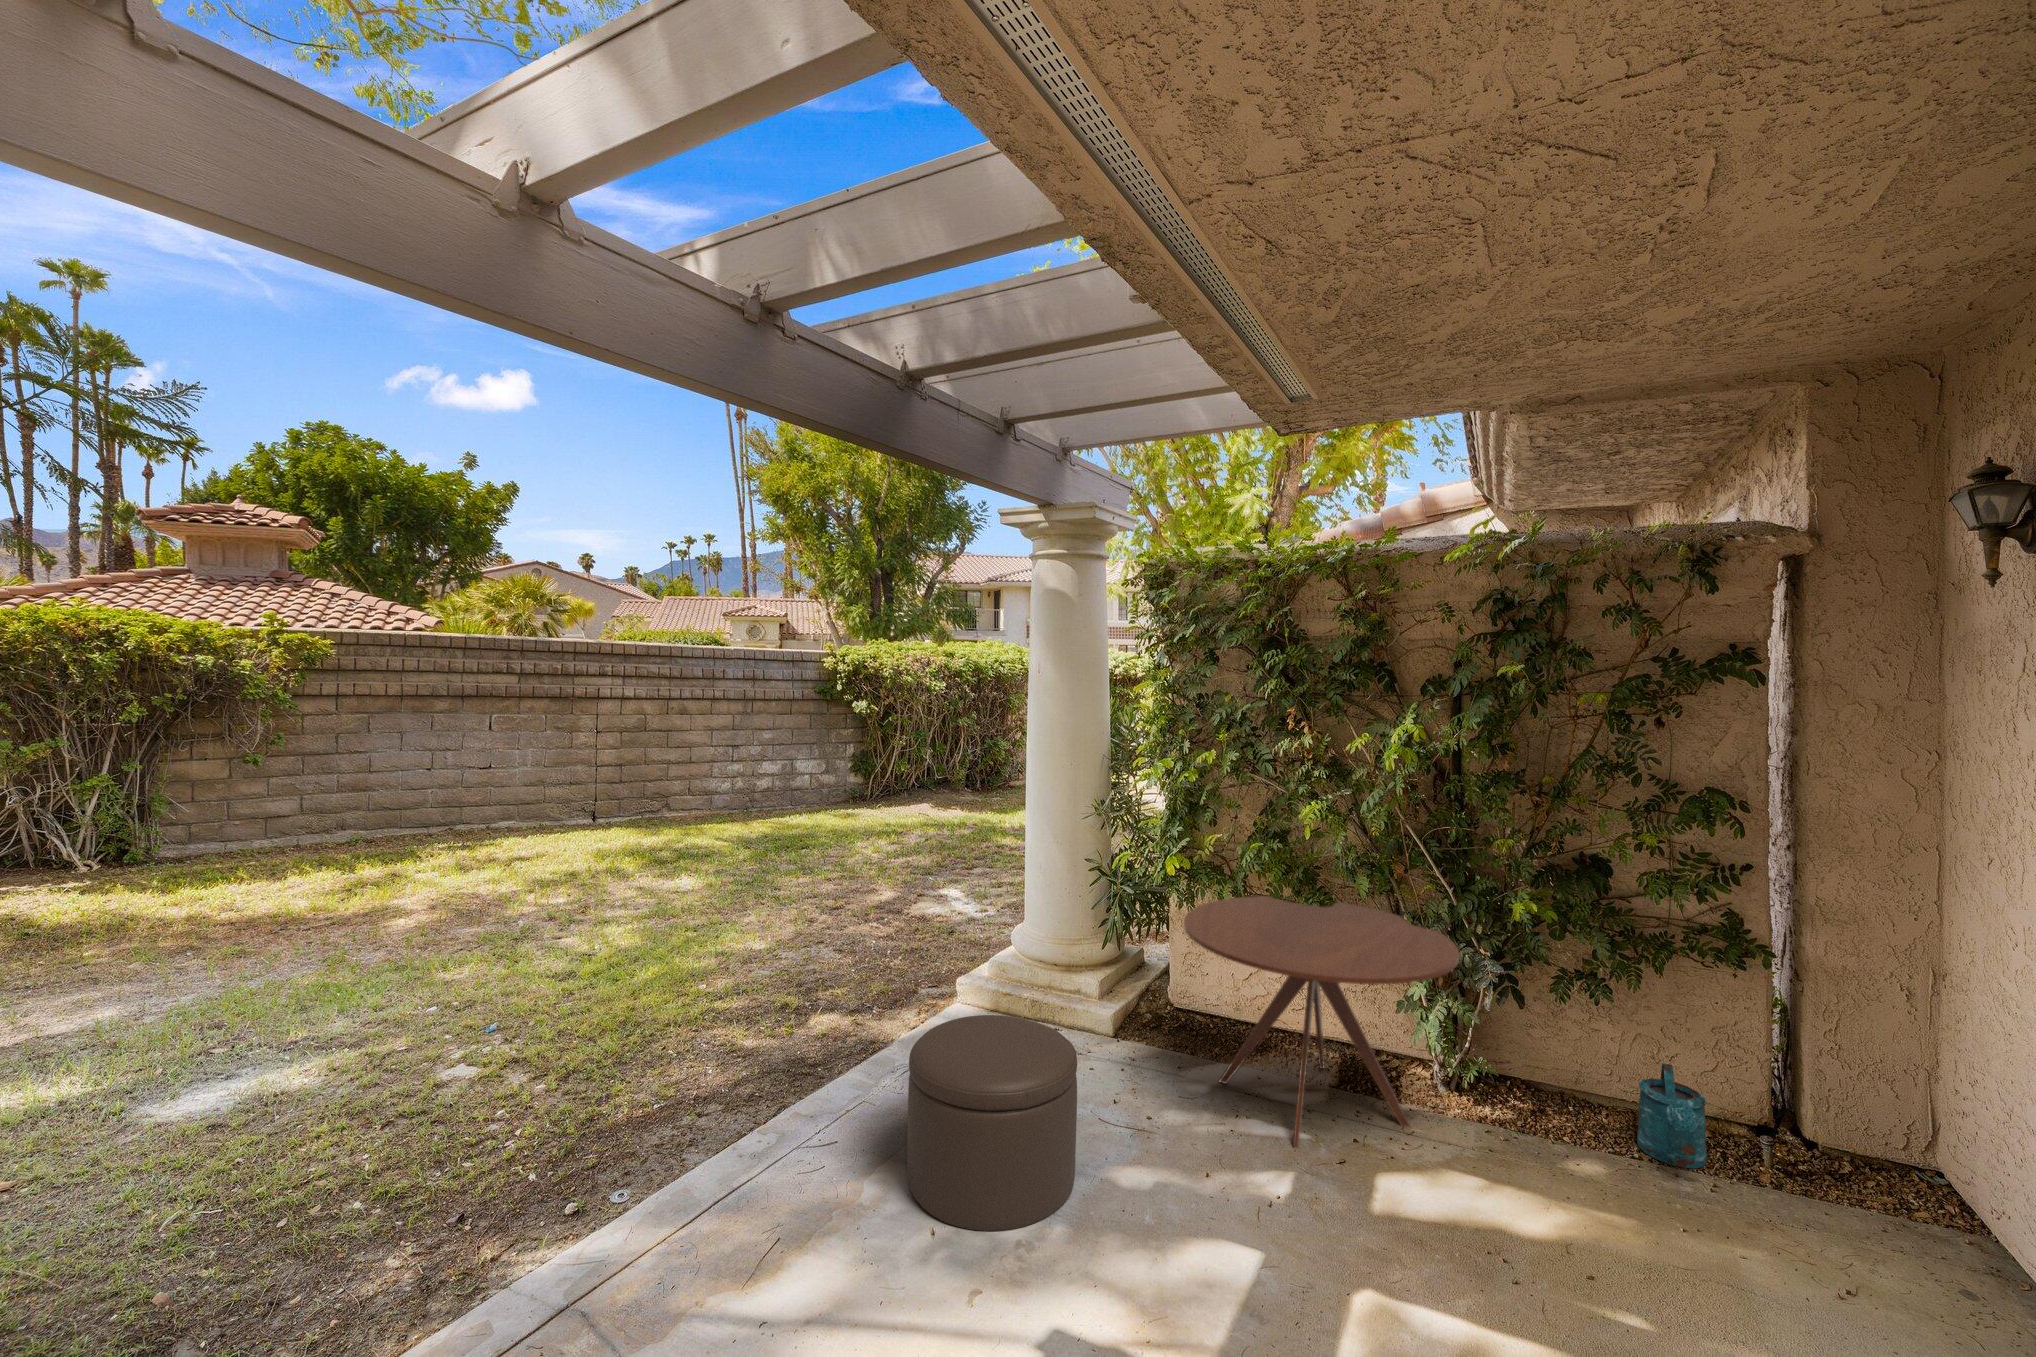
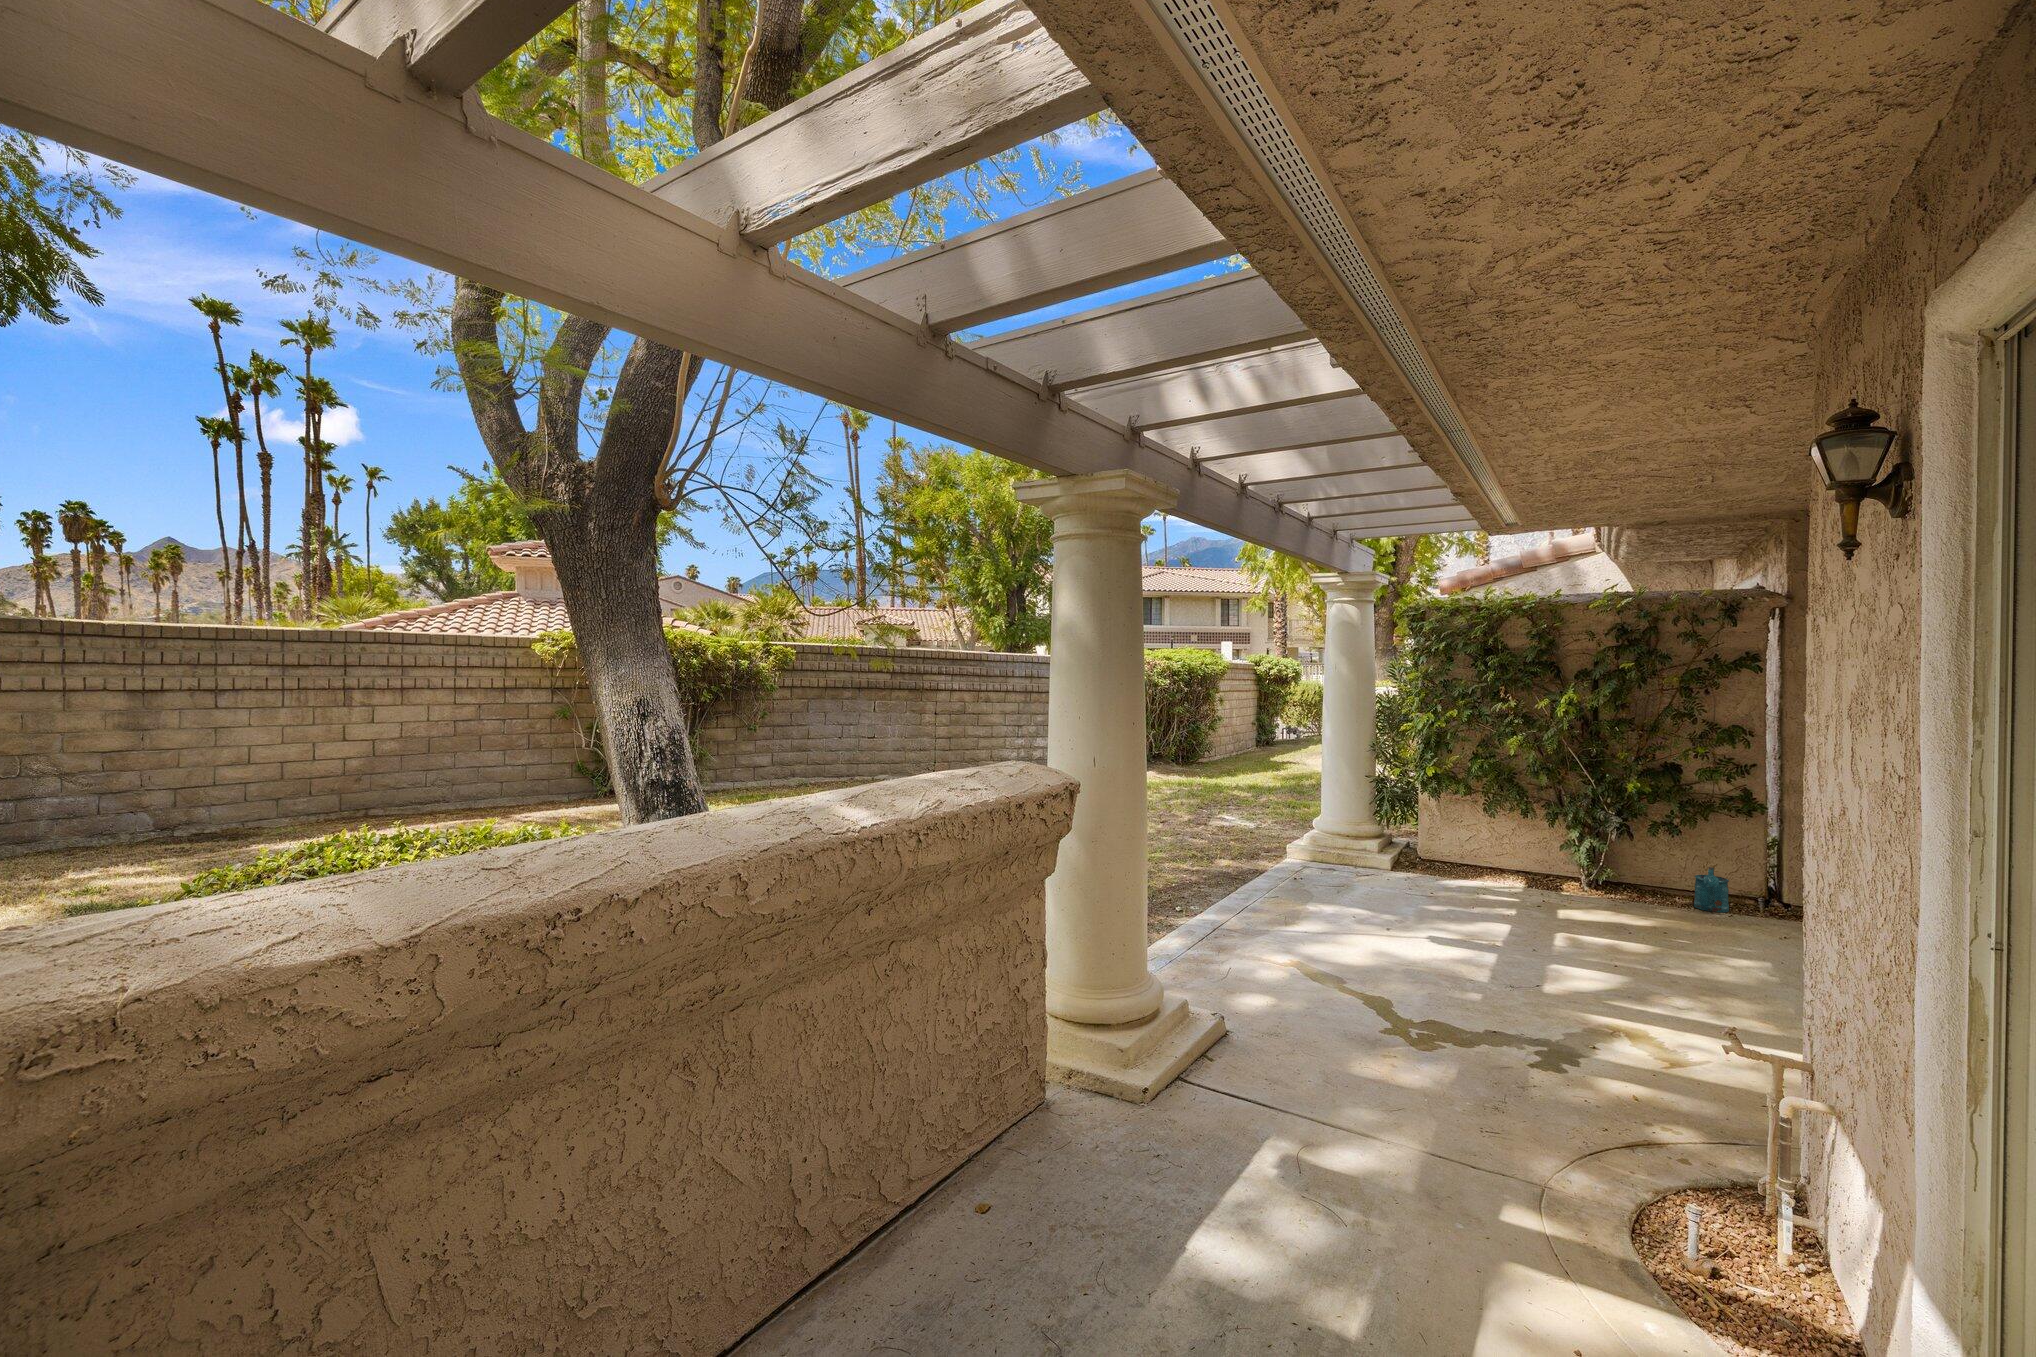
round table: present [1184,896,1459,1148] -> none [1443,792,1597,902]
ottoman: present [907,1015,1077,1231] -> none [1322,833,1407,912]

